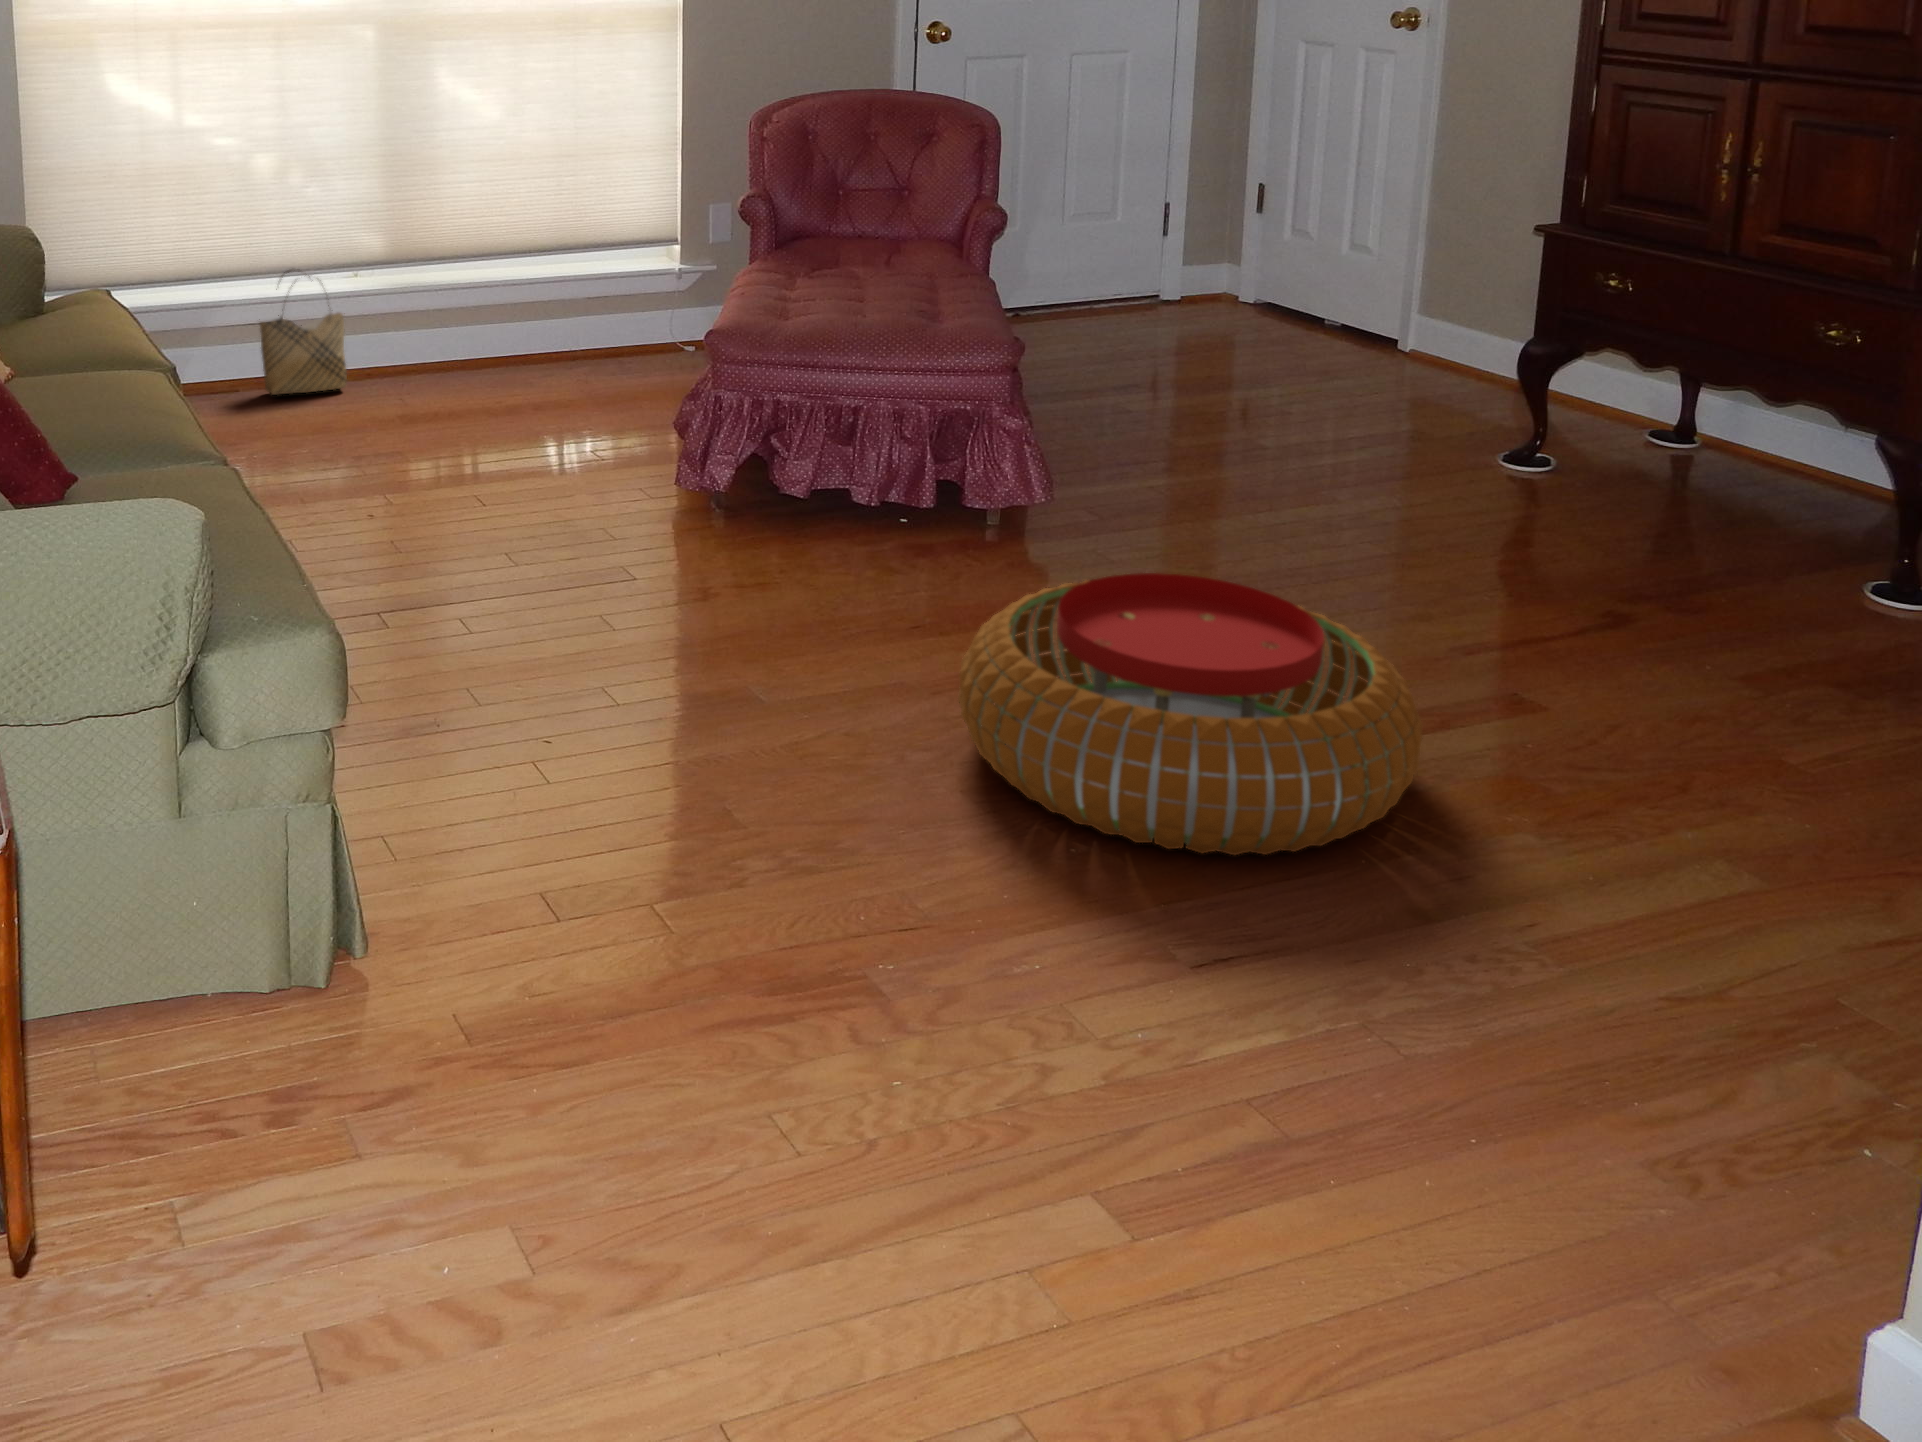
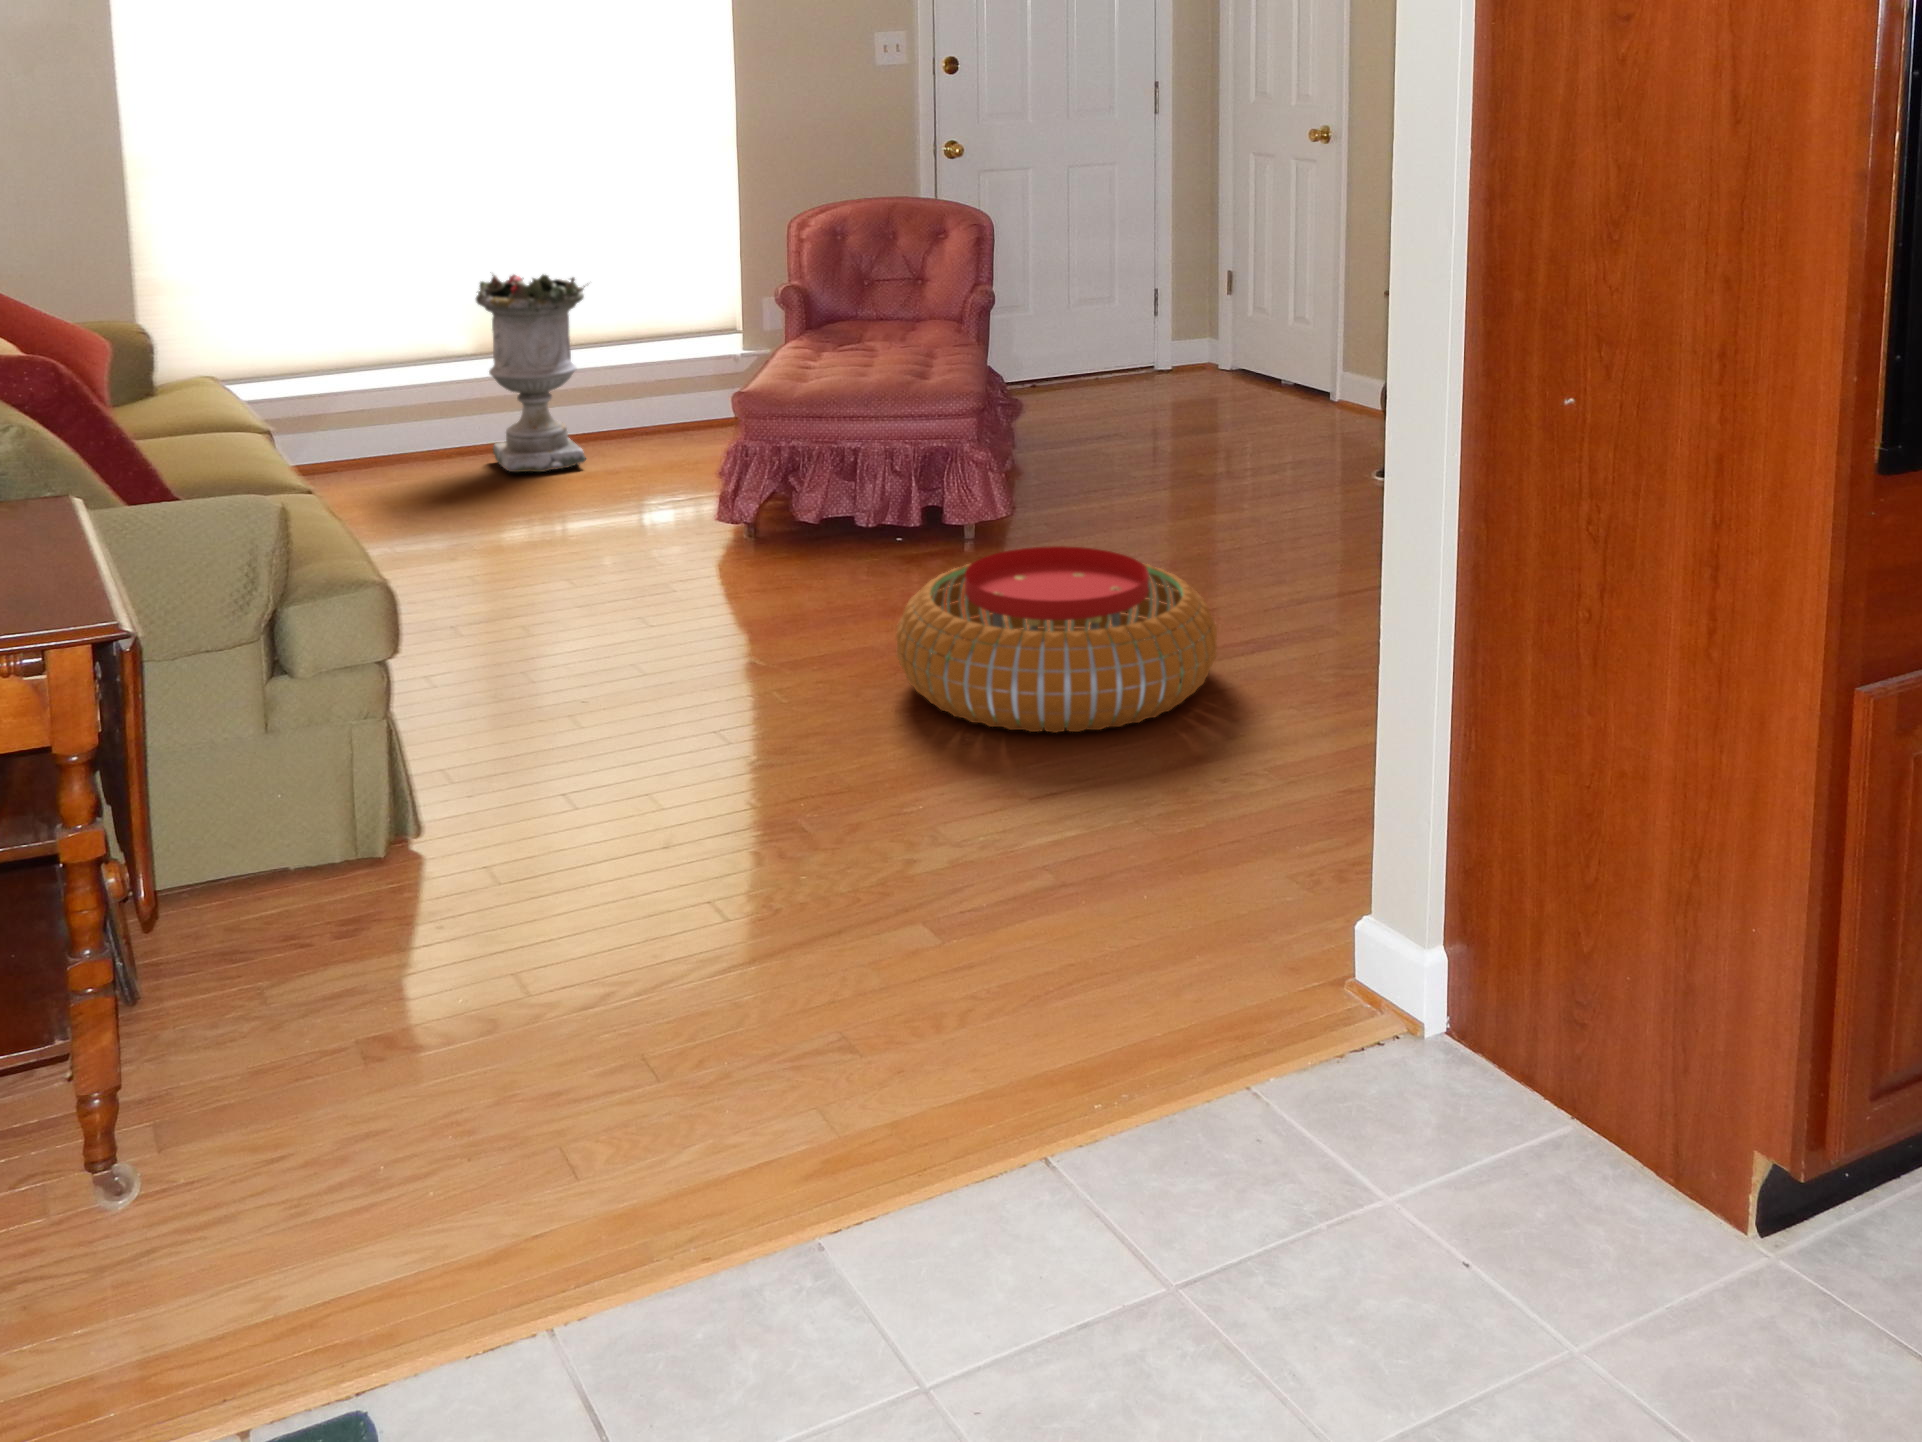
planter: none [393,169,522,401] -> present [476,275,586,472]
woven basket: present [259,272,347,395] -> none [353,362,438,474]

